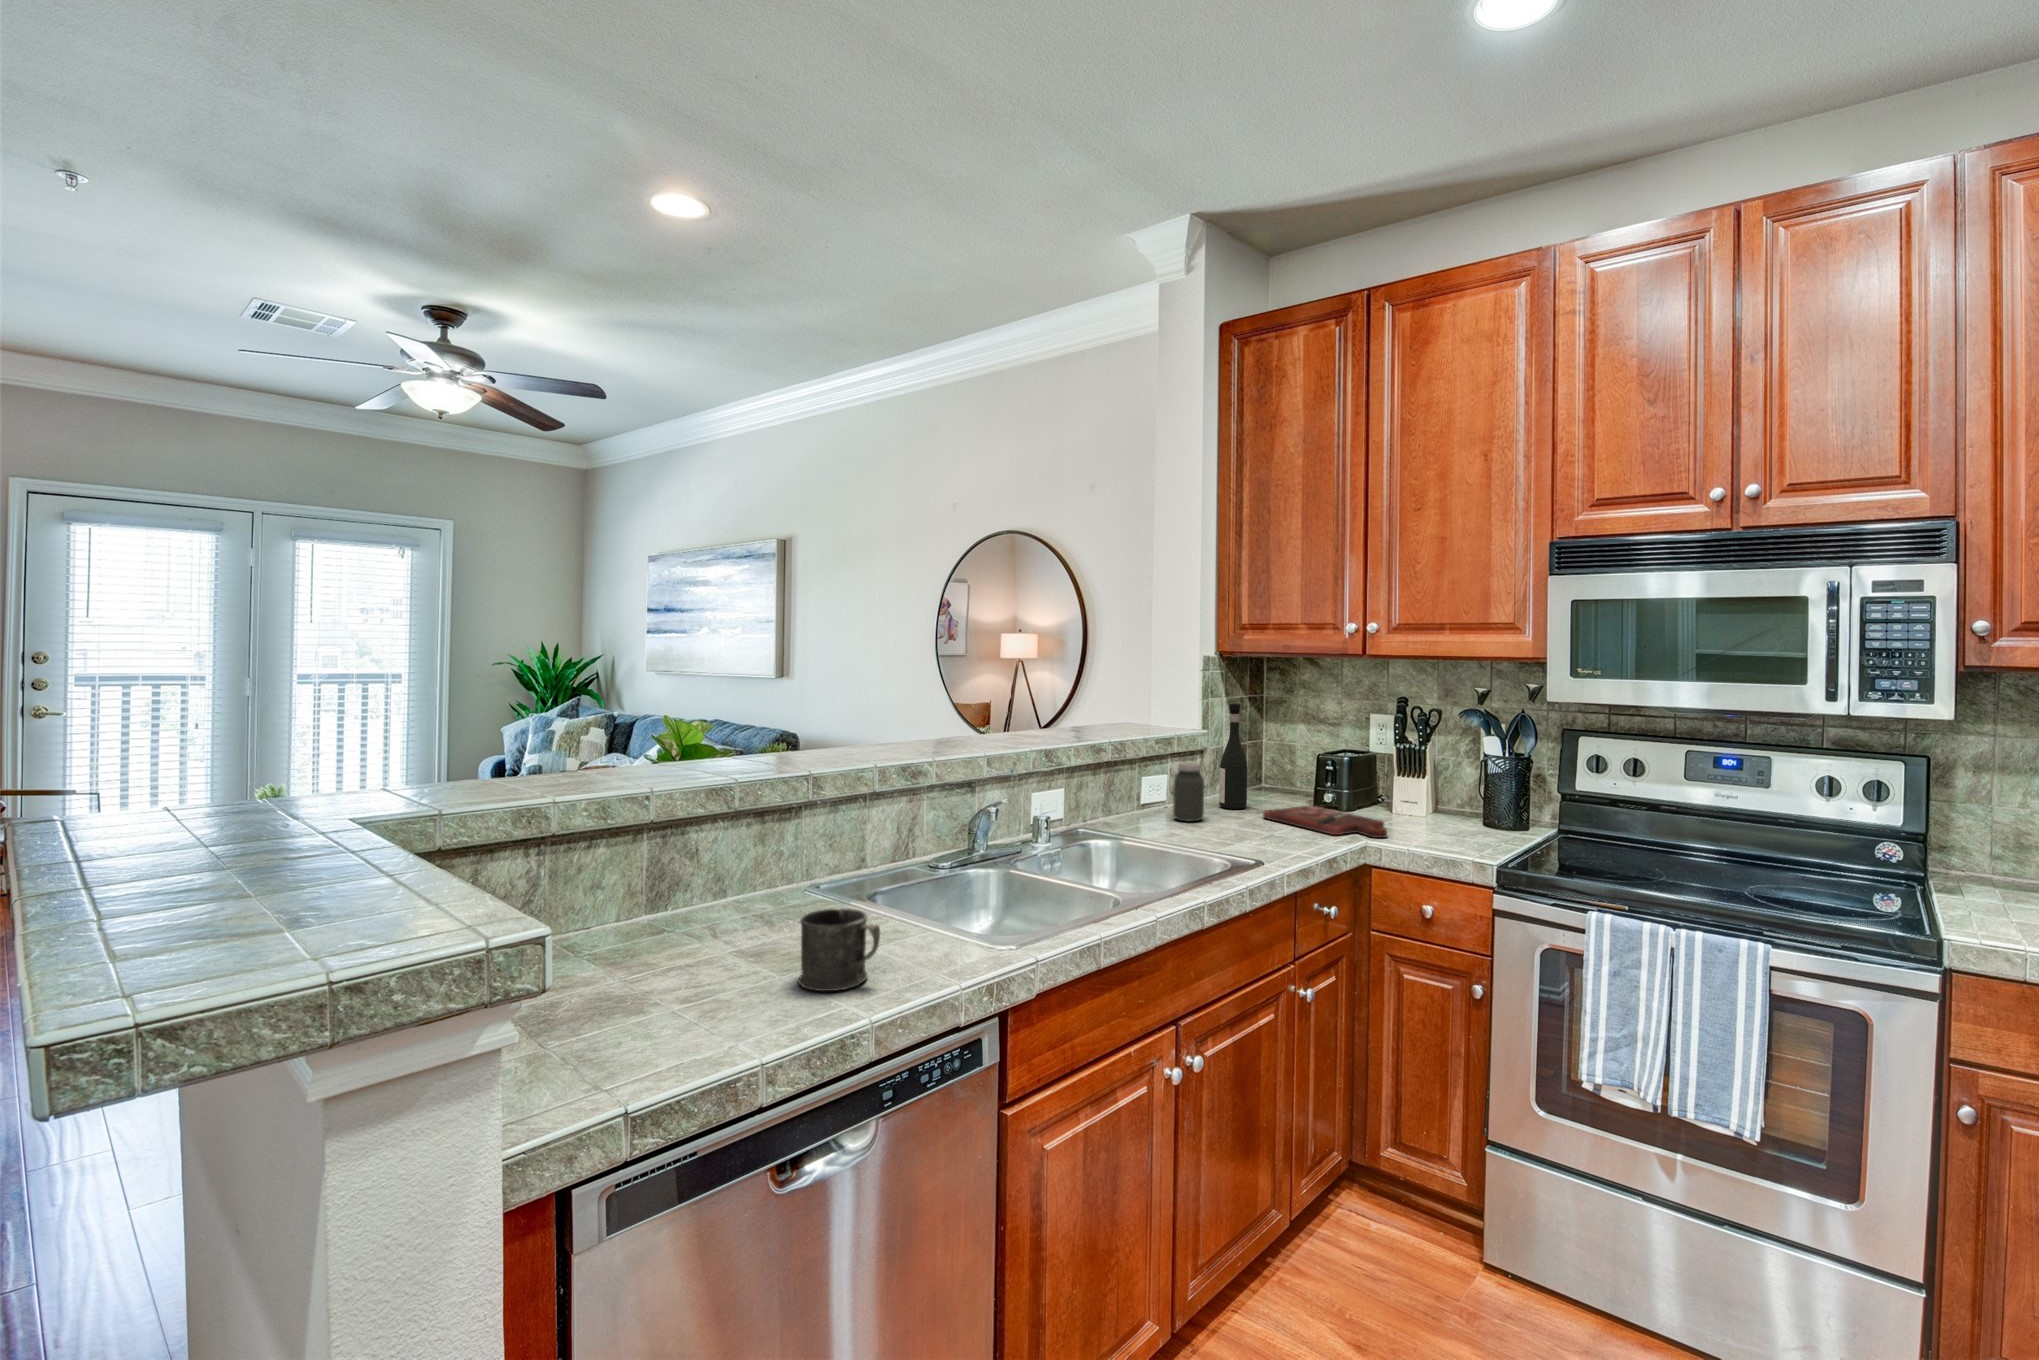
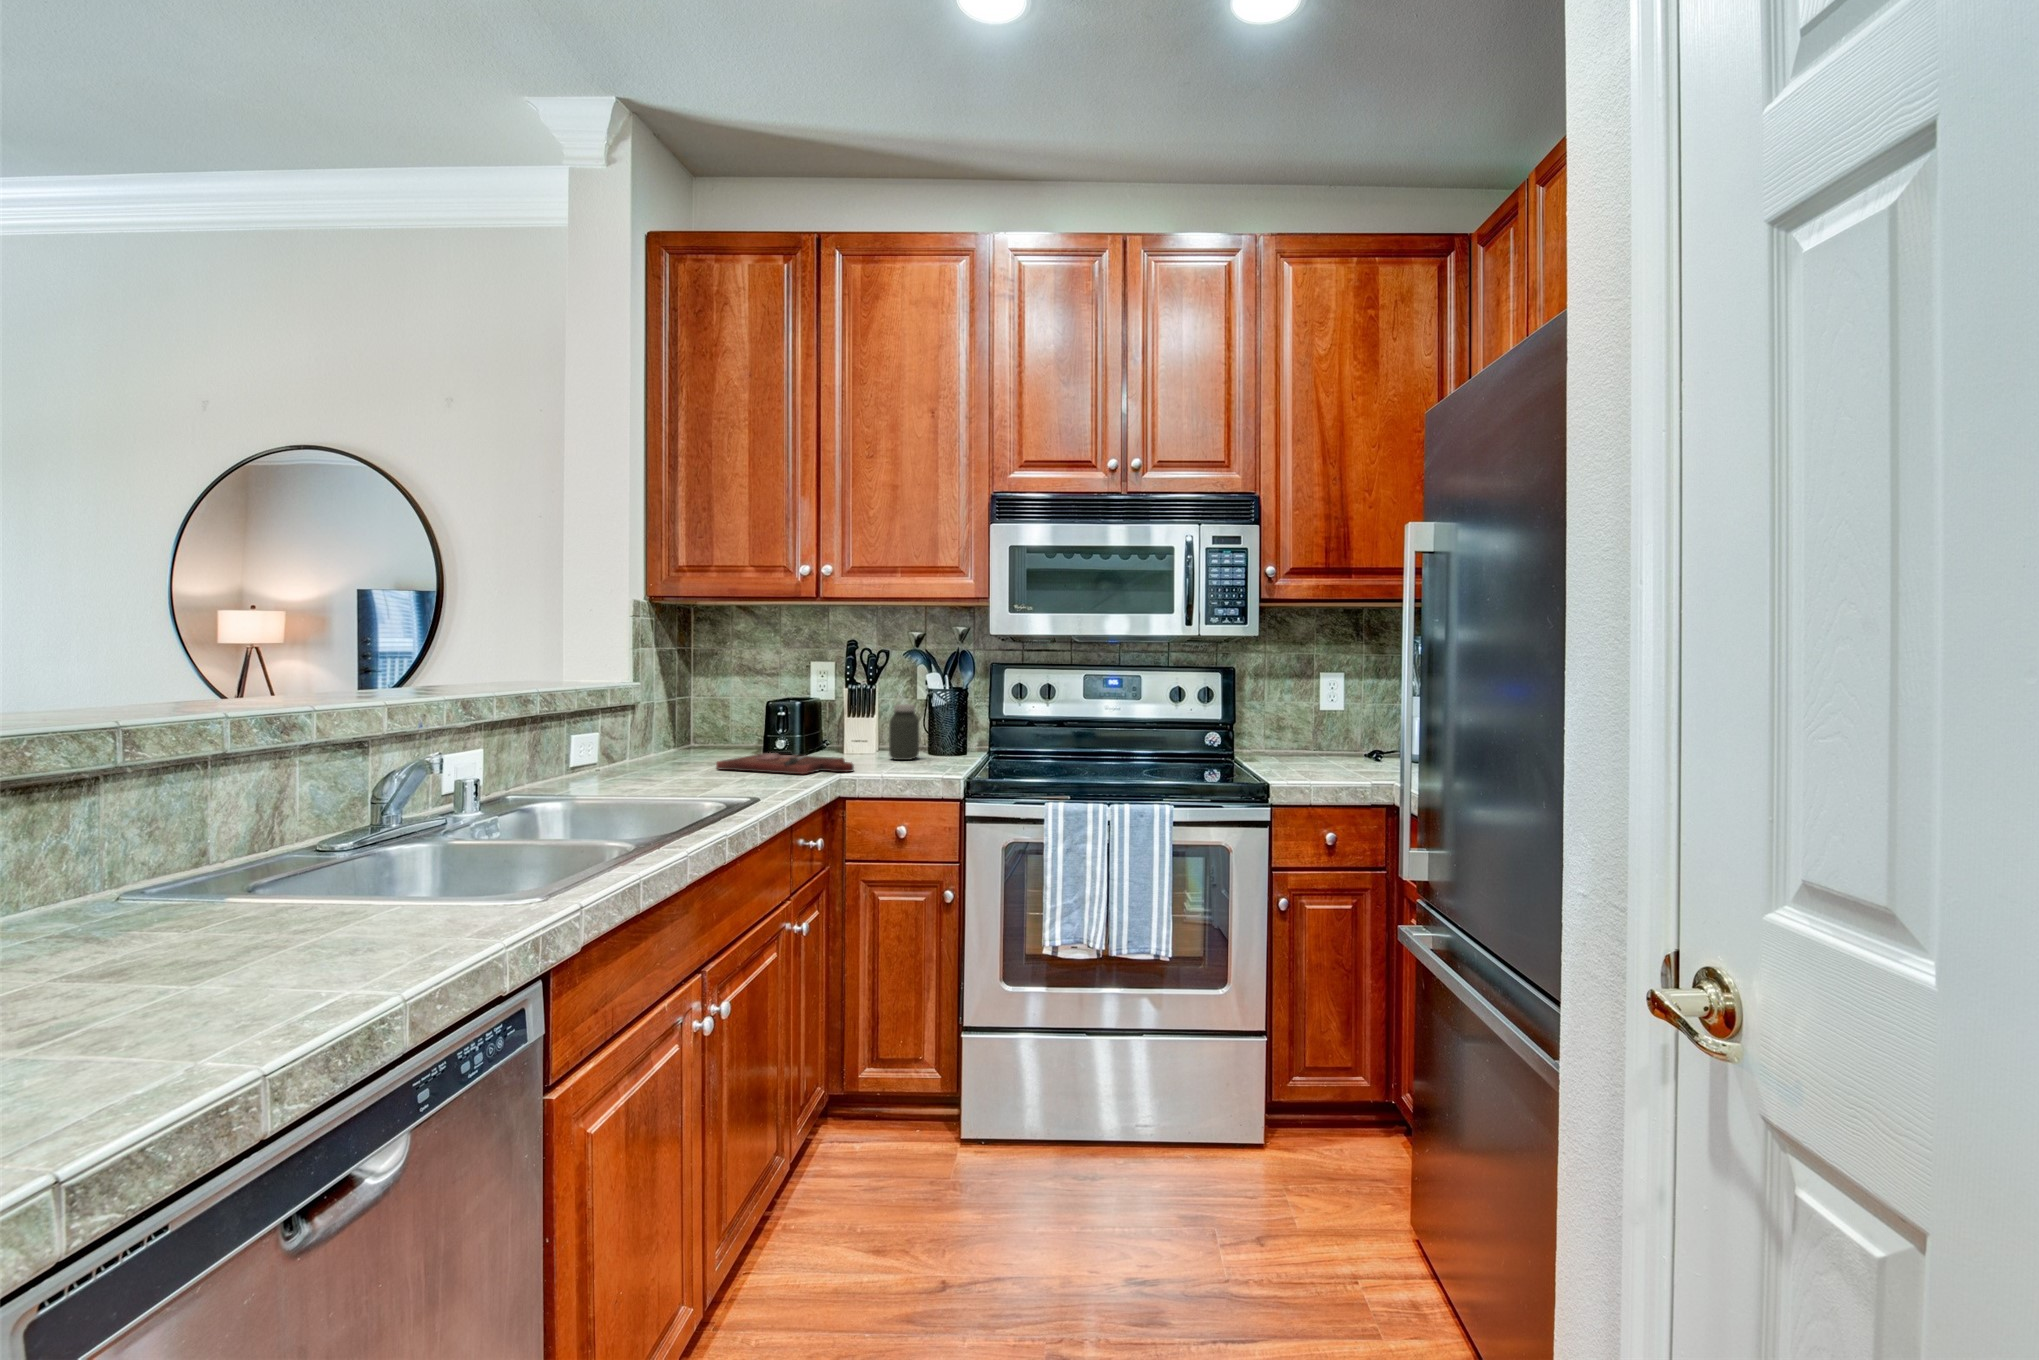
wine bottle: present [1219,704,1248,809] -> none [658,651,691,766]
jar: present [1173,762,1204,821] -> present [889,704,919,760]
mug: present [798,908,880,991] -> none [227,876,377,992]

